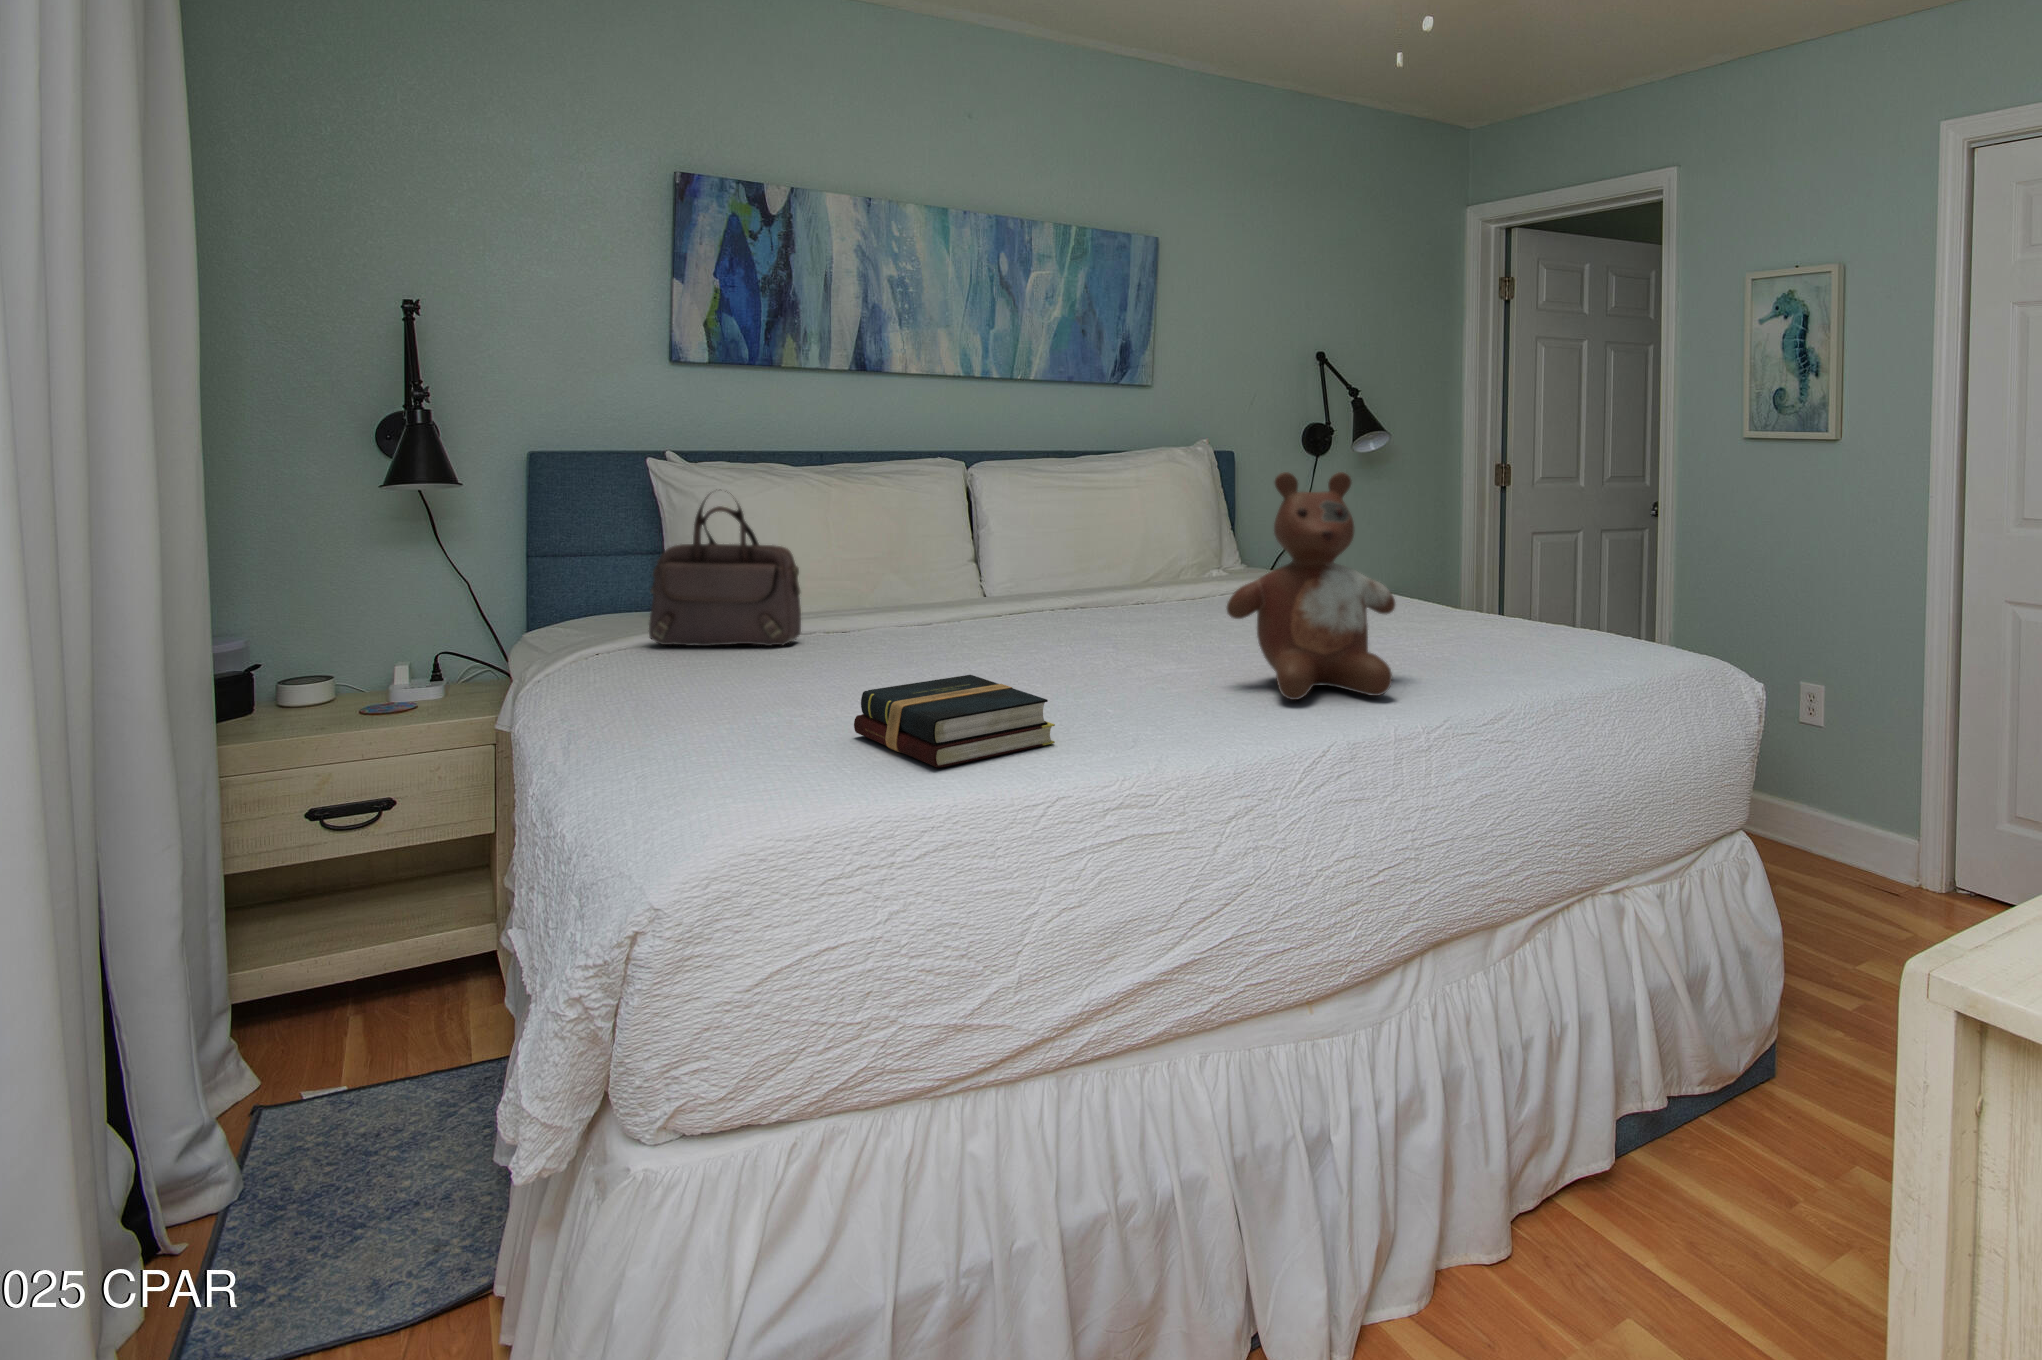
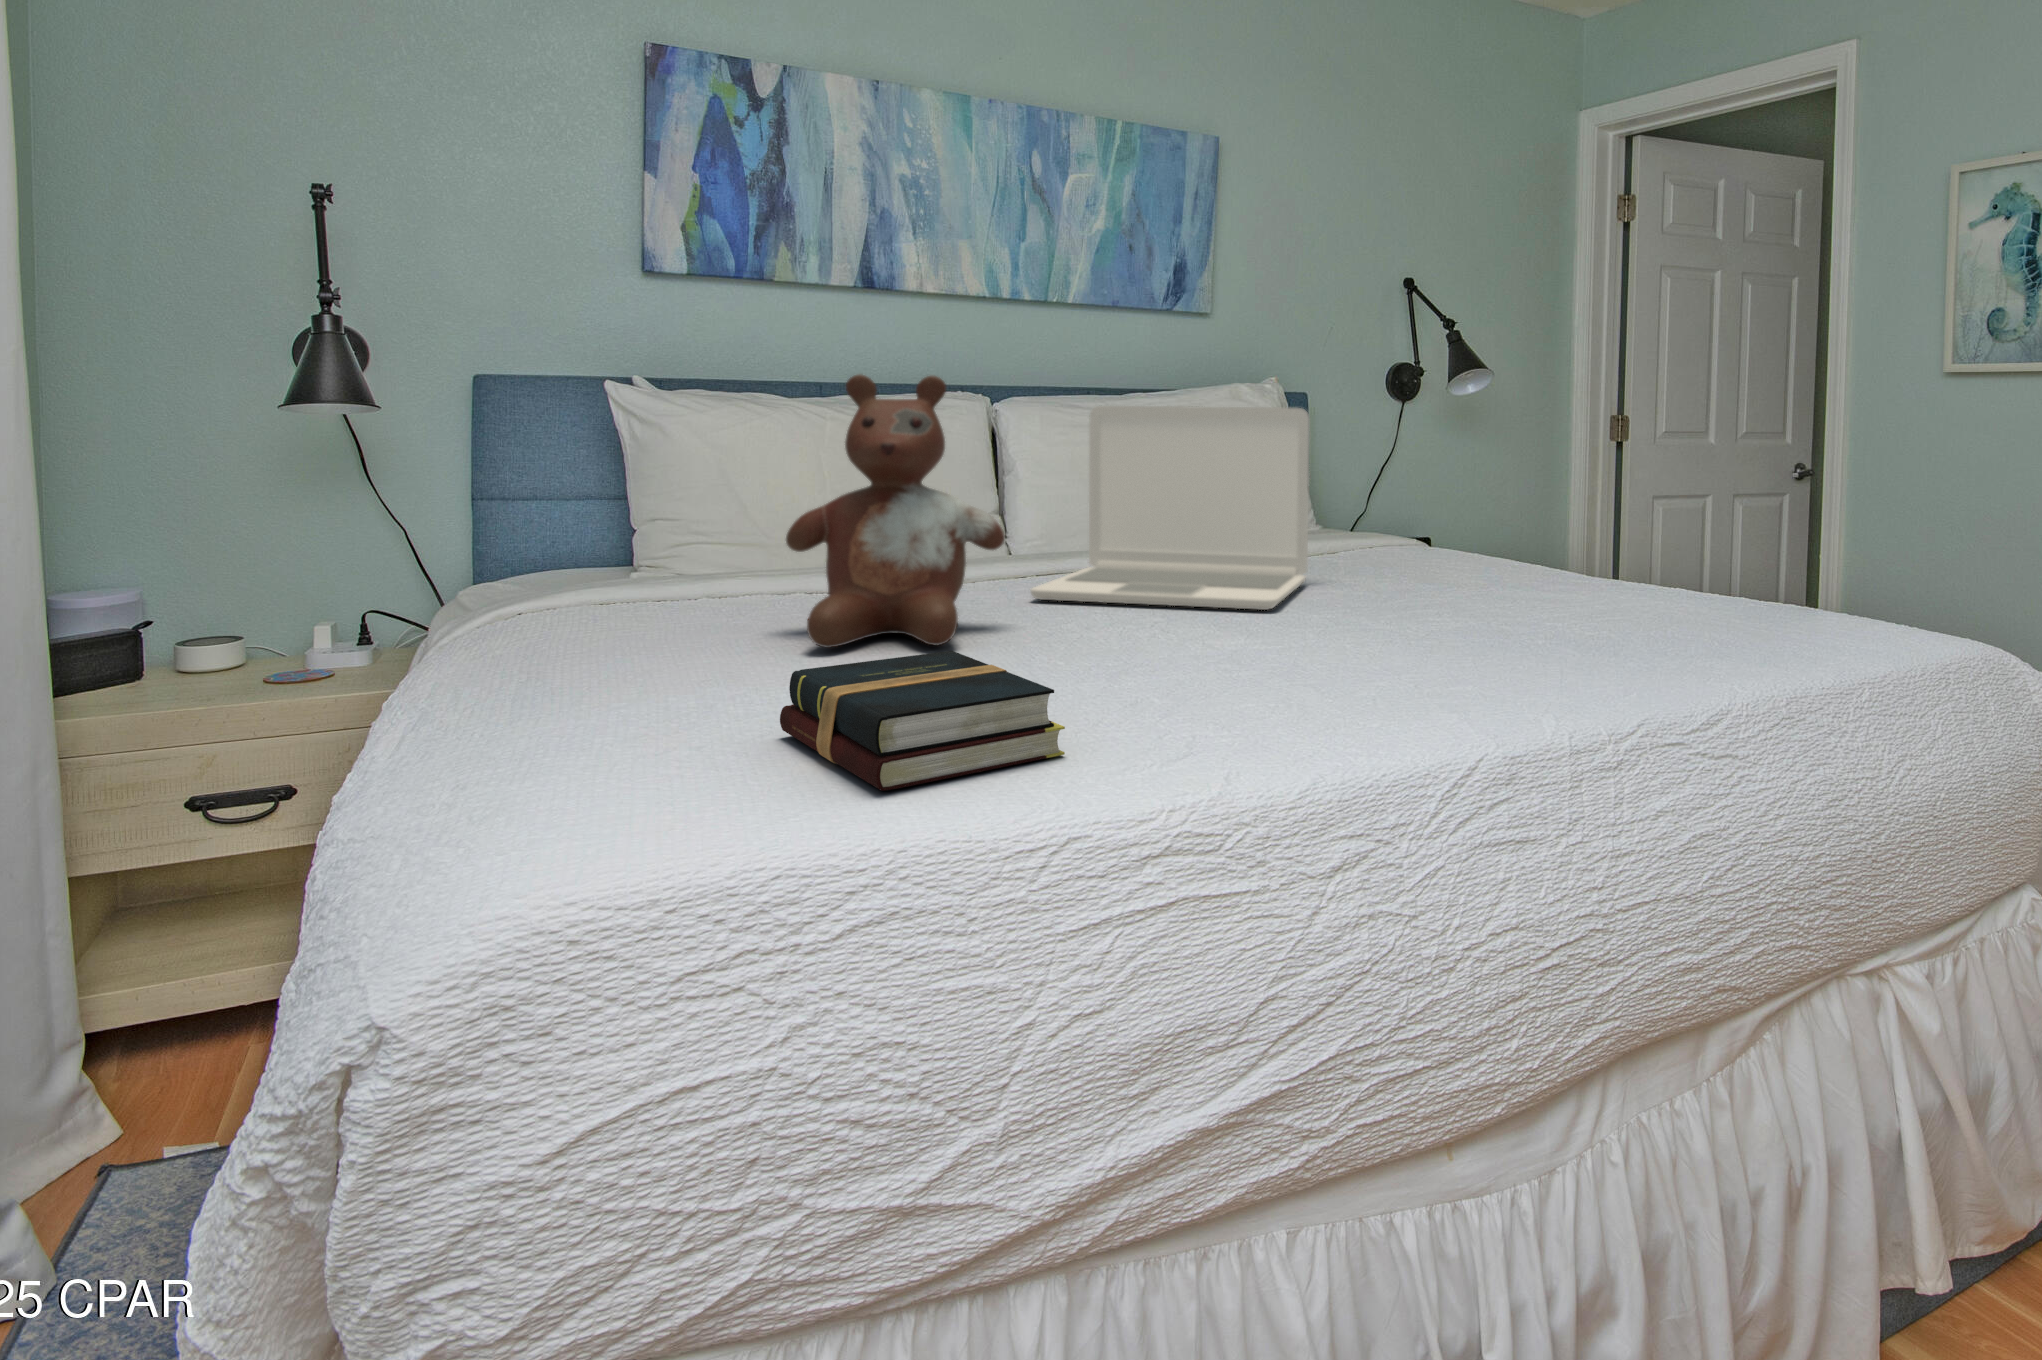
stuffed bear: present [1227,472,1395,700] -> present [786,374,1005,648]
laptop: none [1011,477,1229,638] -> present [1030,406,1309,610]
handbag: present [649,495,801,646] -> none [577,409,765,611]

